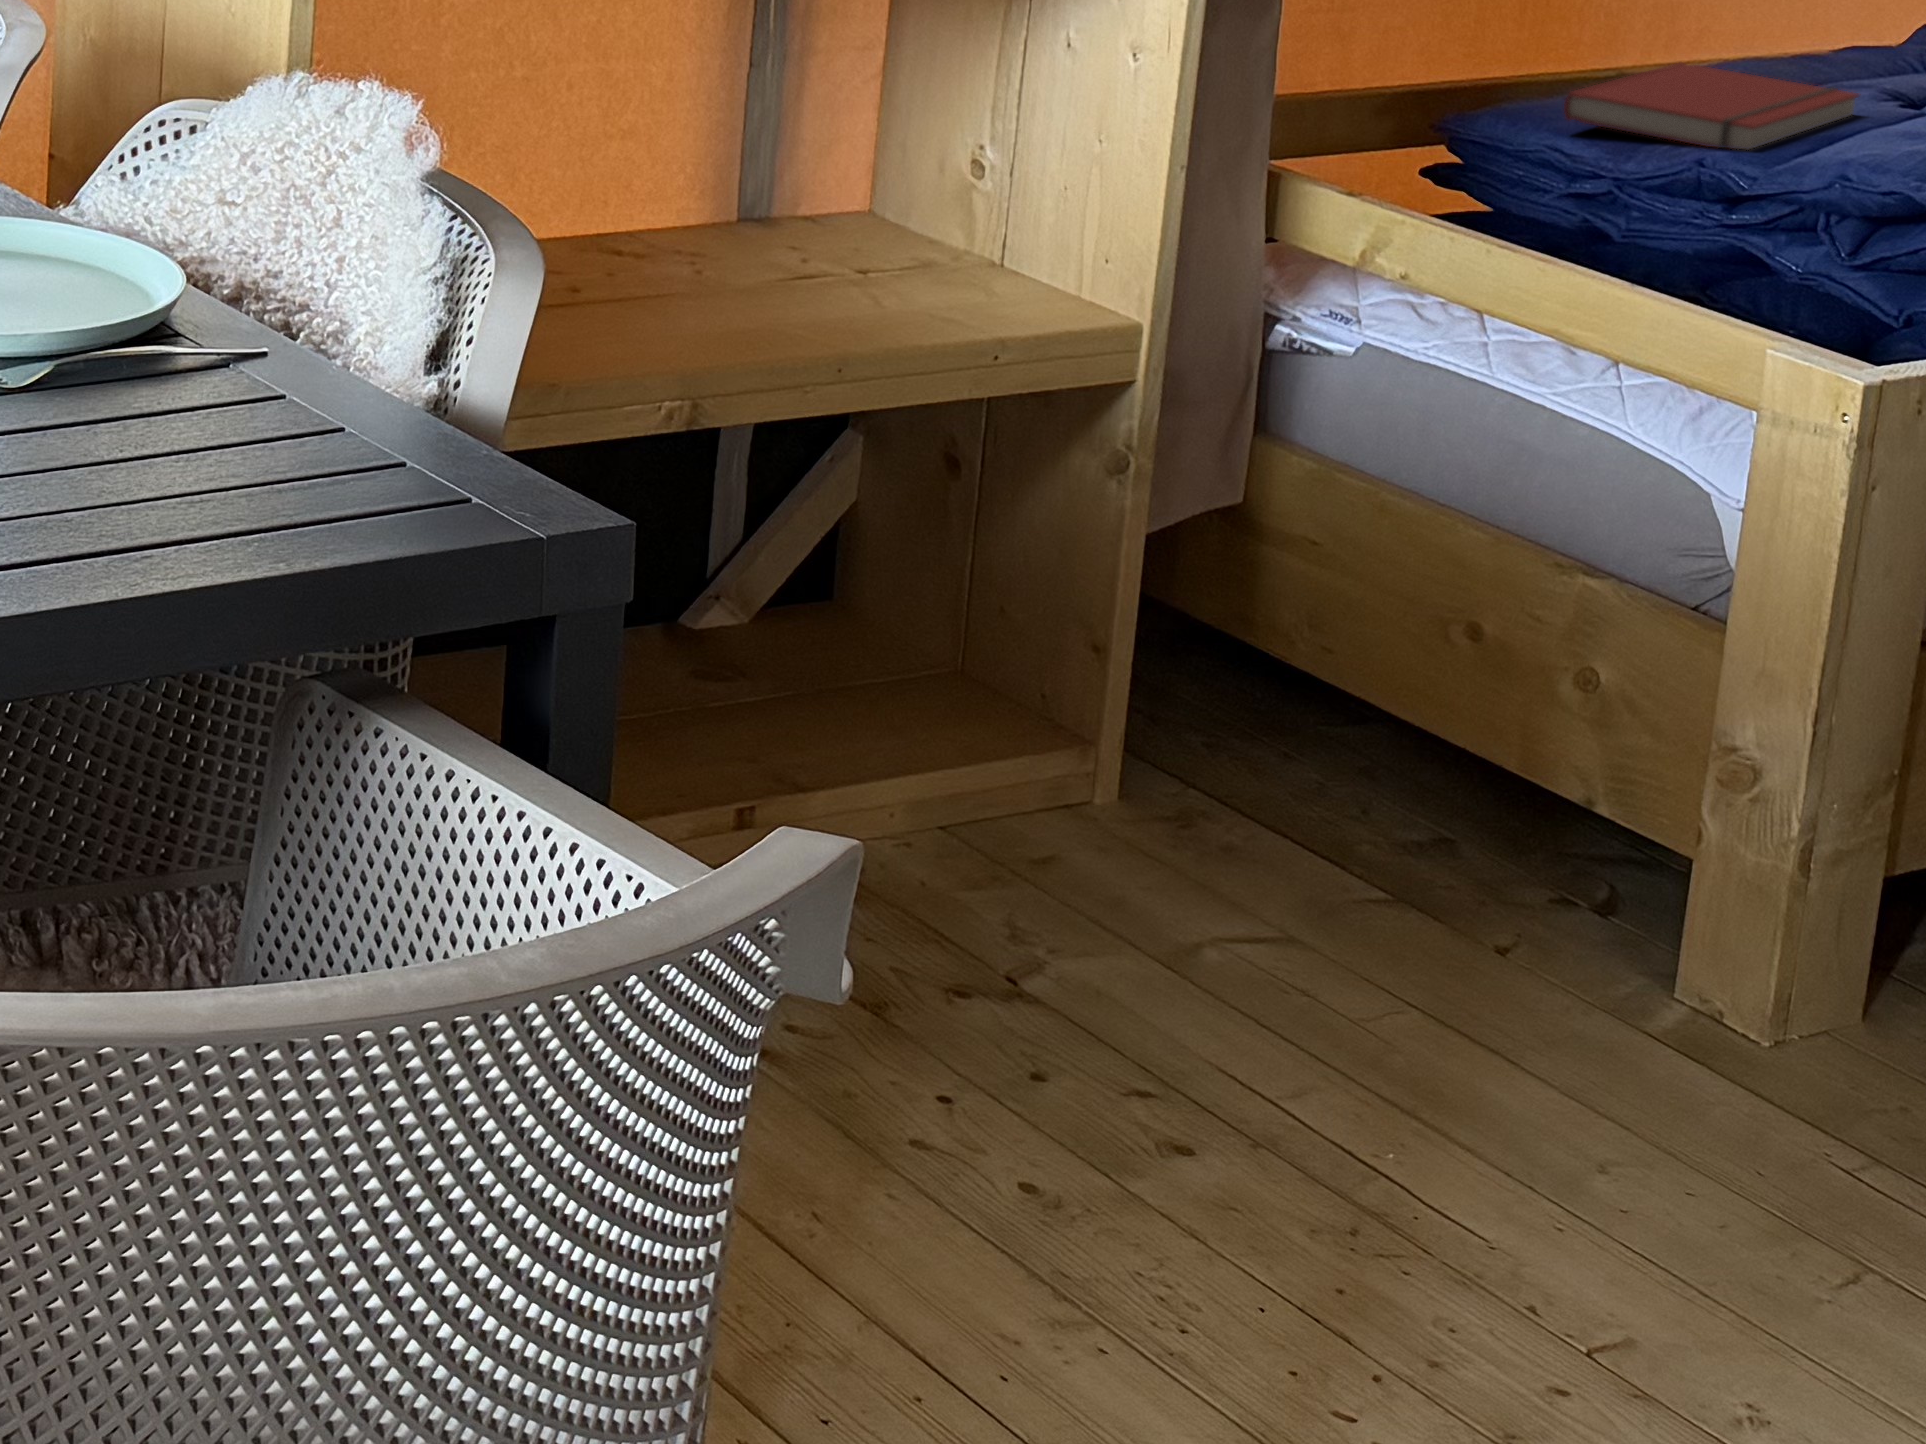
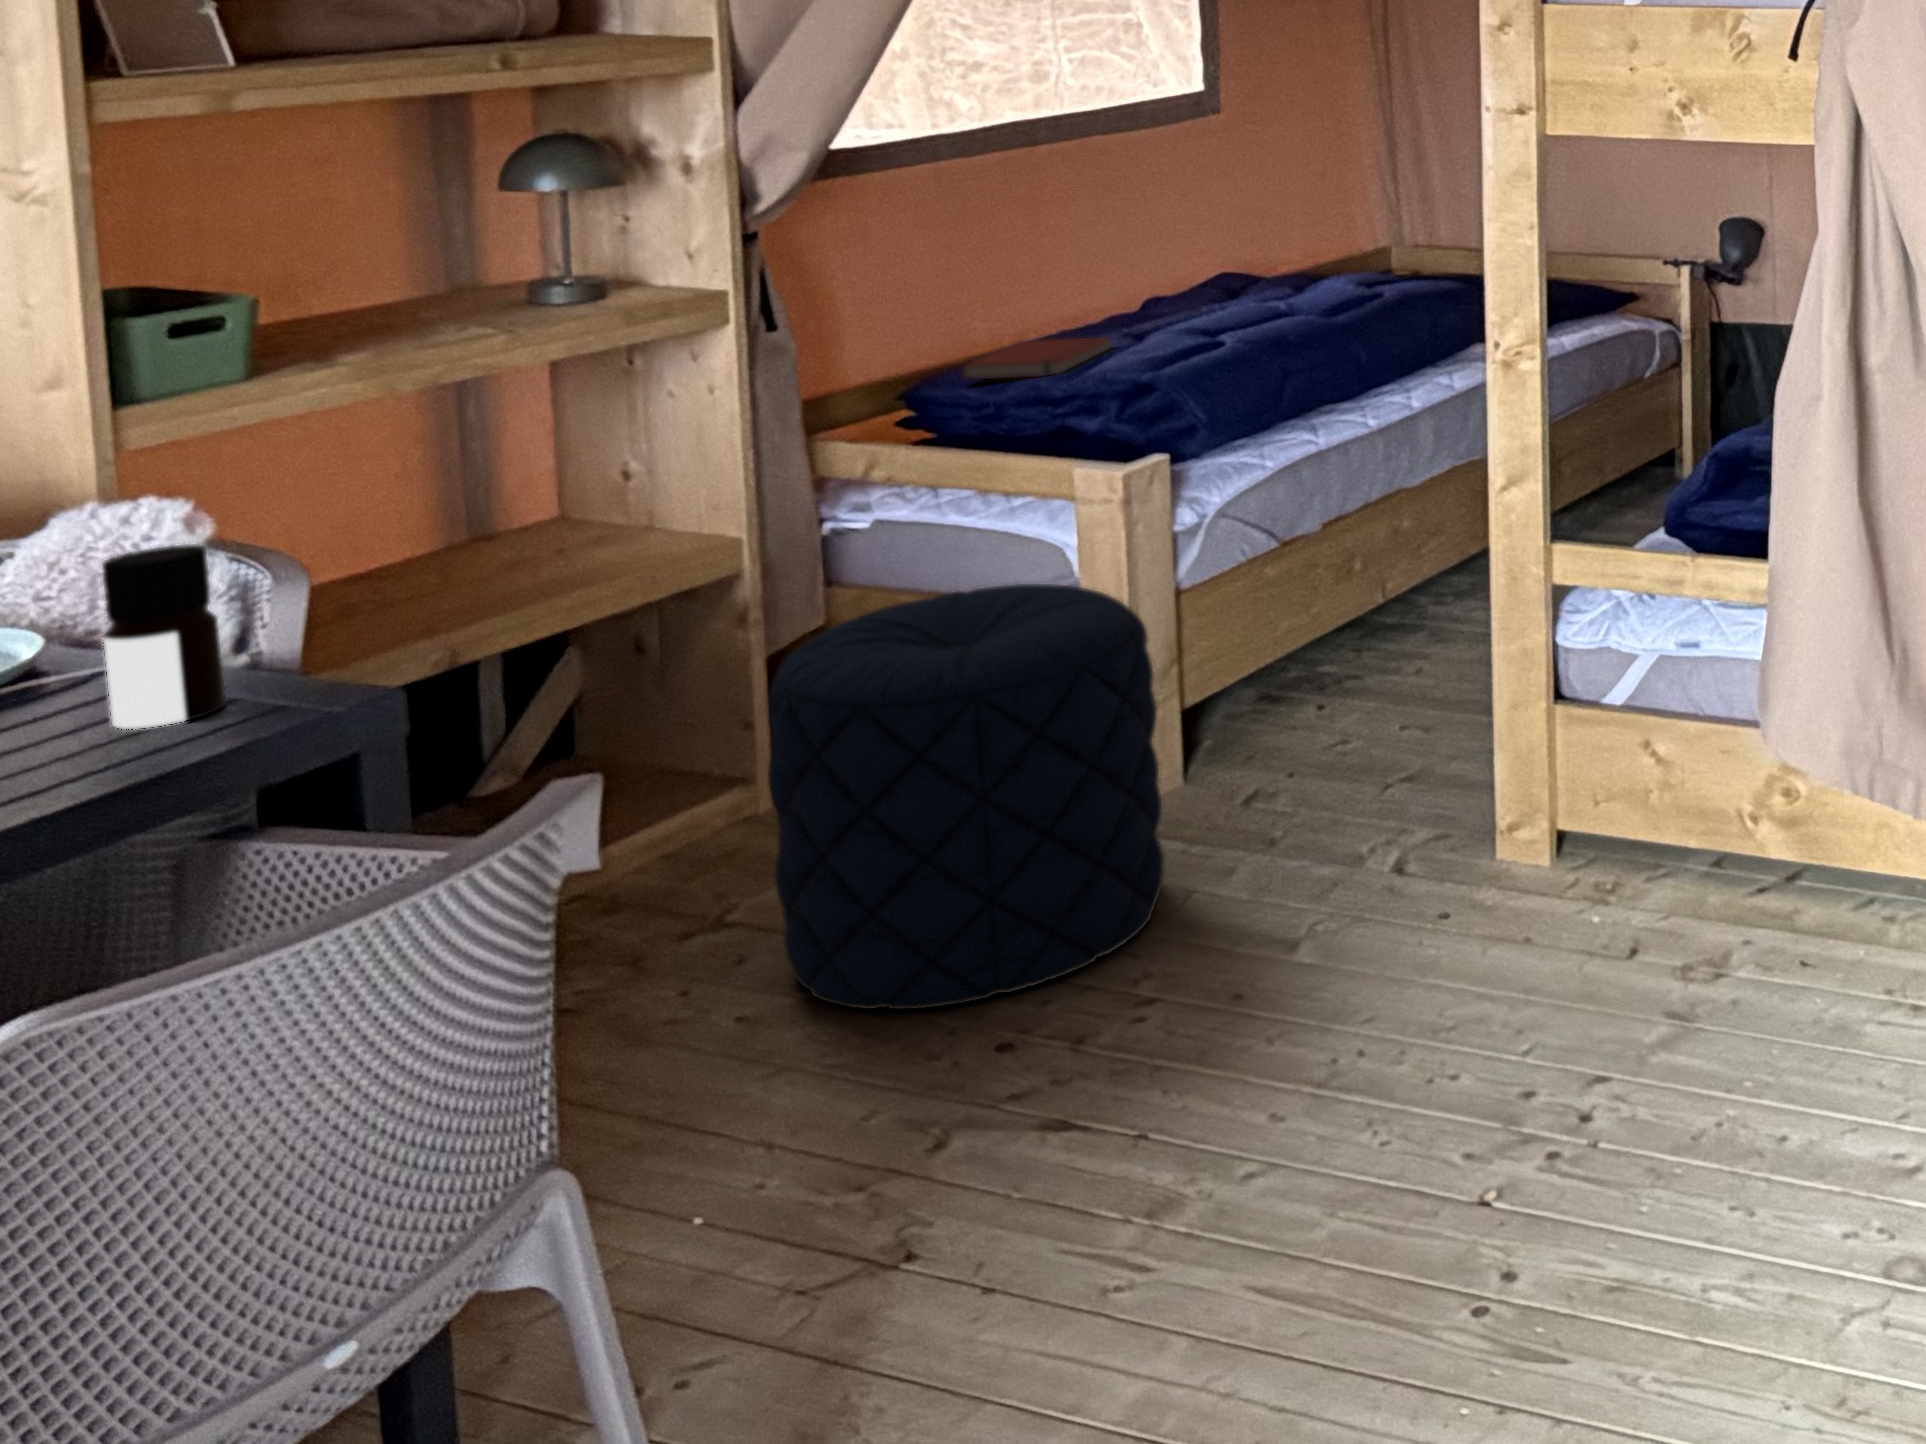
bottle: none [168,236,327,540] -> present [102,544,226,729]
pouf: none [1084,546,1840,1362] -> present [768,584,1164,1009]

